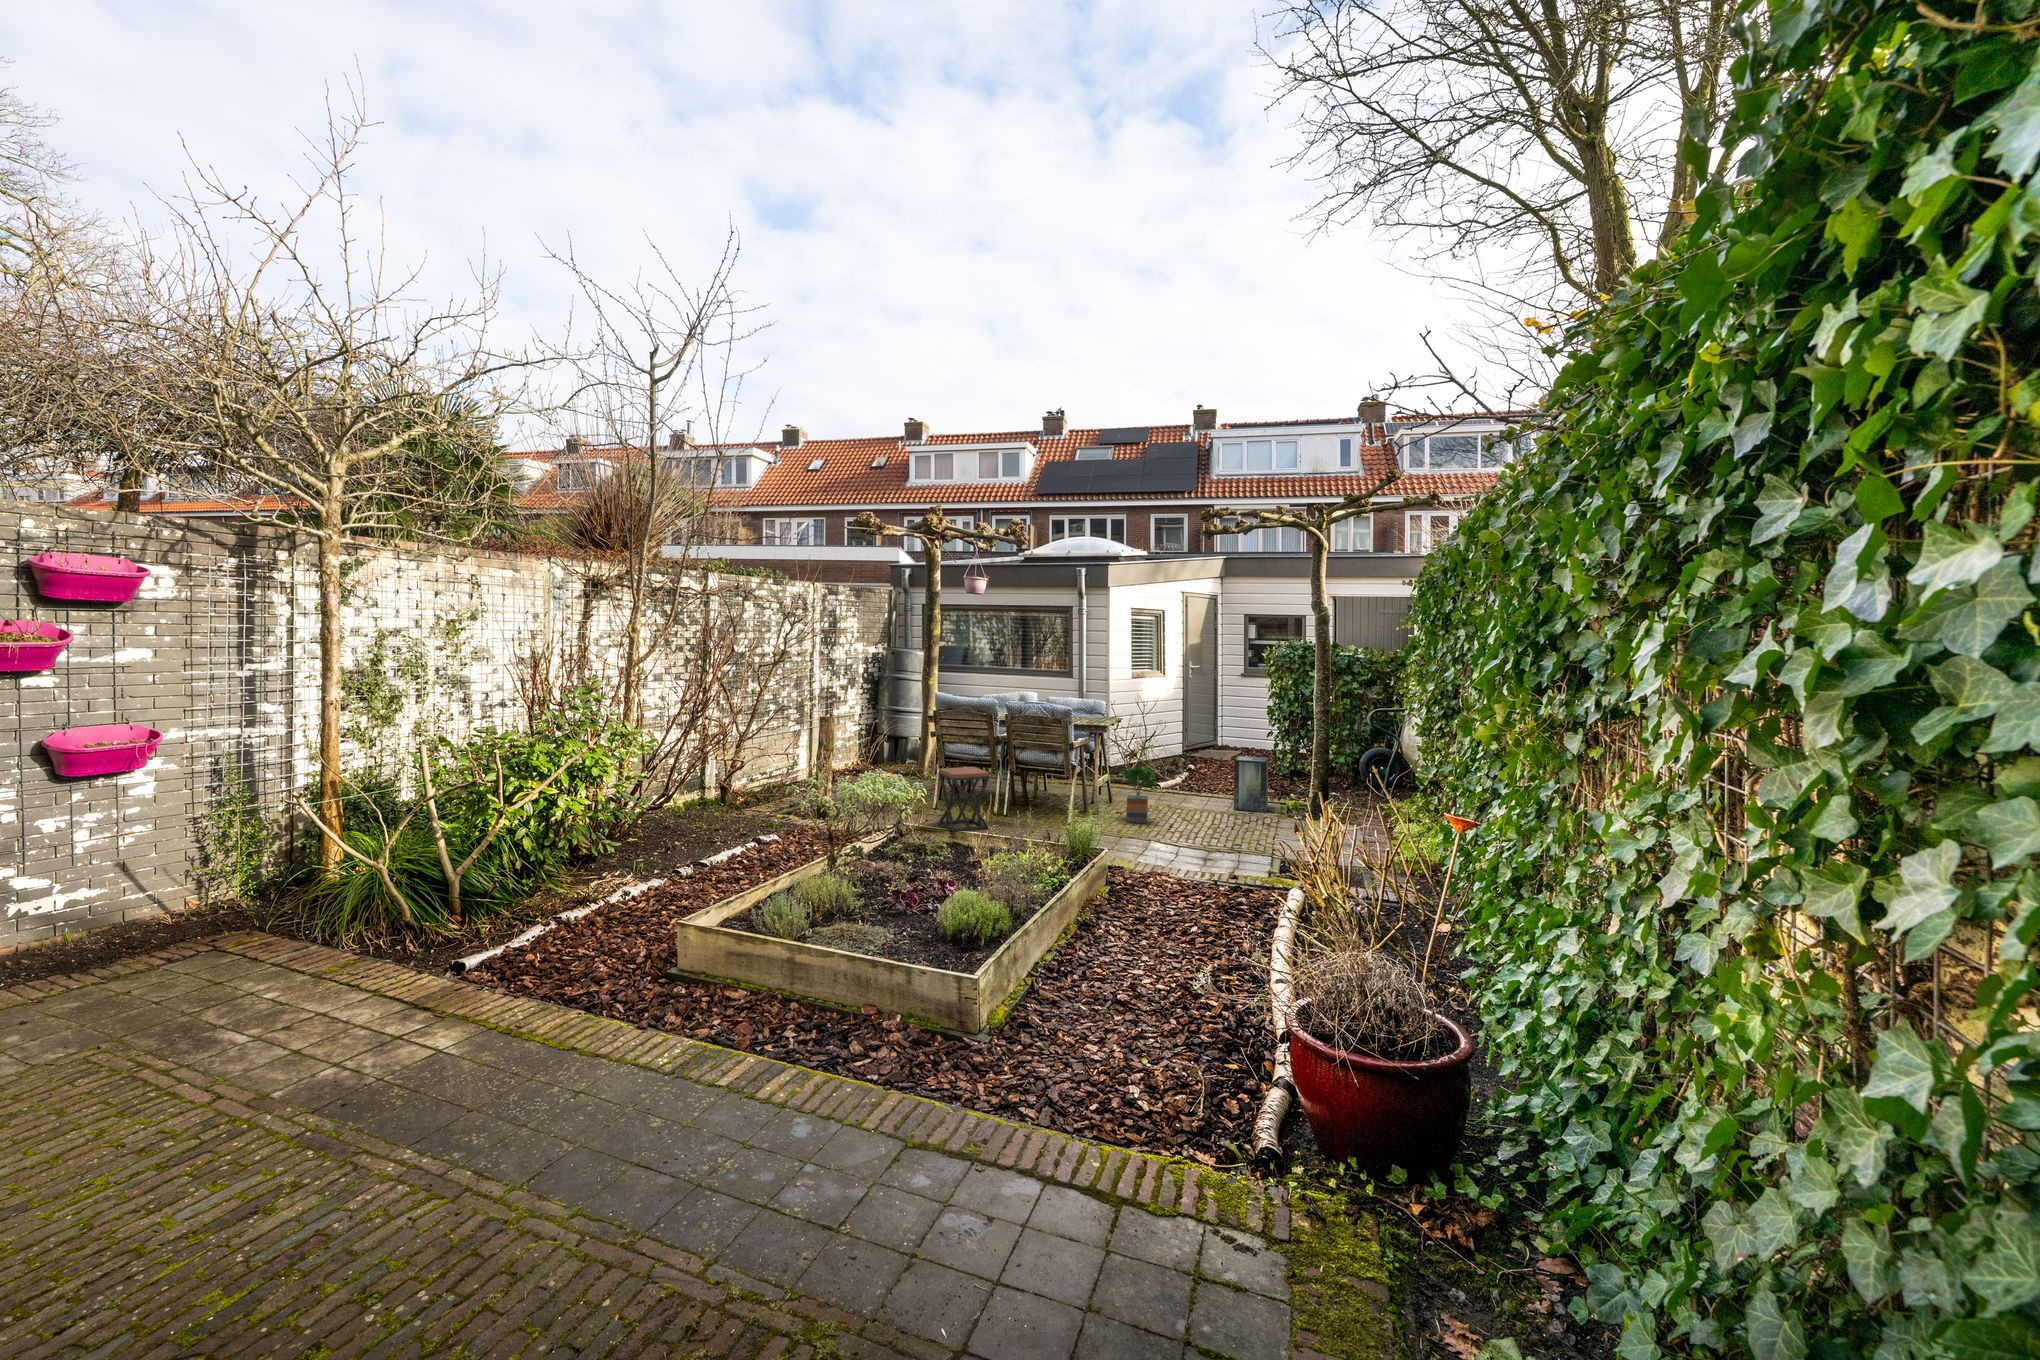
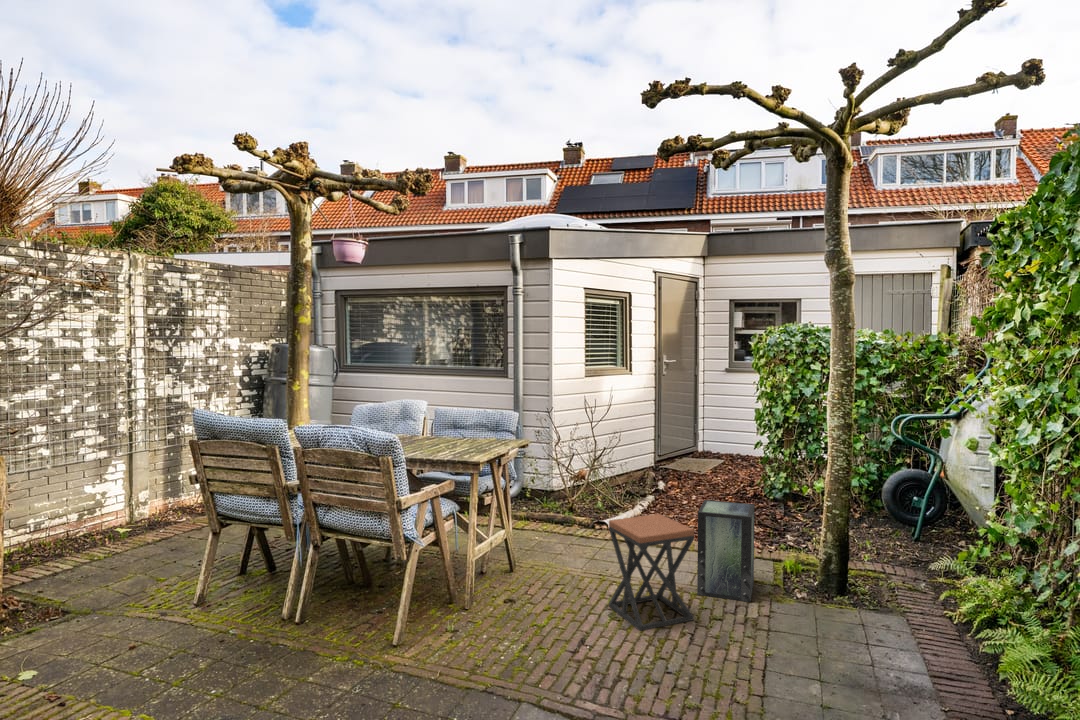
stool: present [939,767,989,832] -> present [609,514,694,631]
potted tree: present [1122,768,1157,823] -> none [489,537,552,645]

